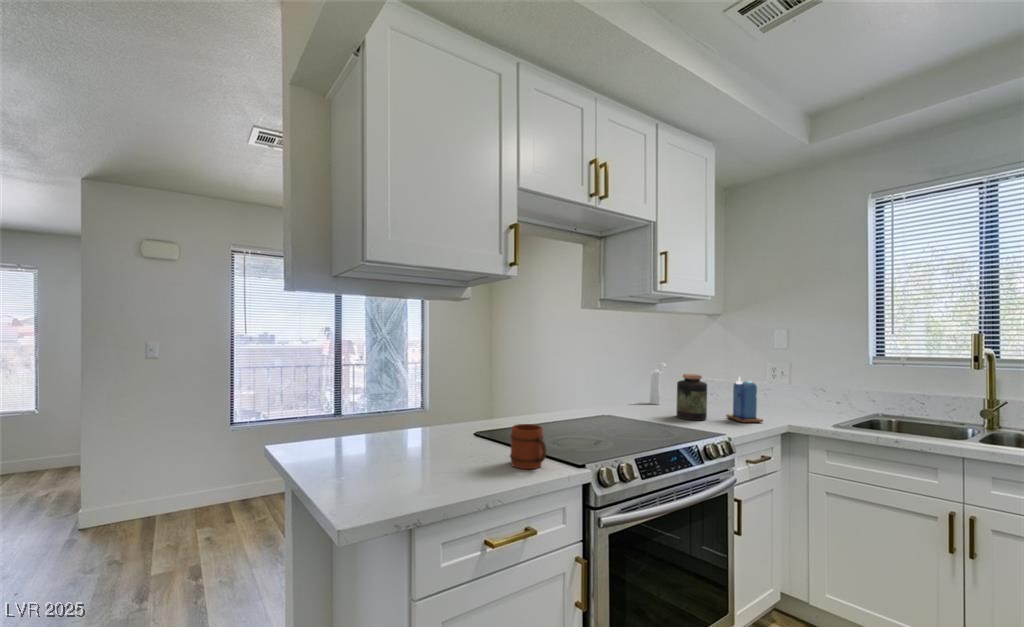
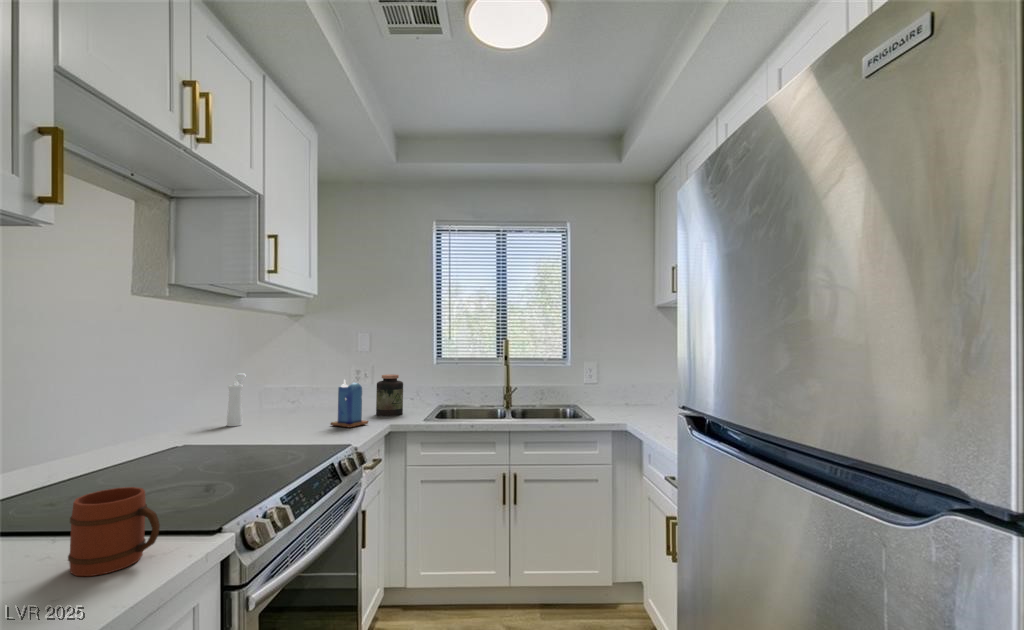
jar: present [677,374,707,420] -> present [376,374,403,416]

